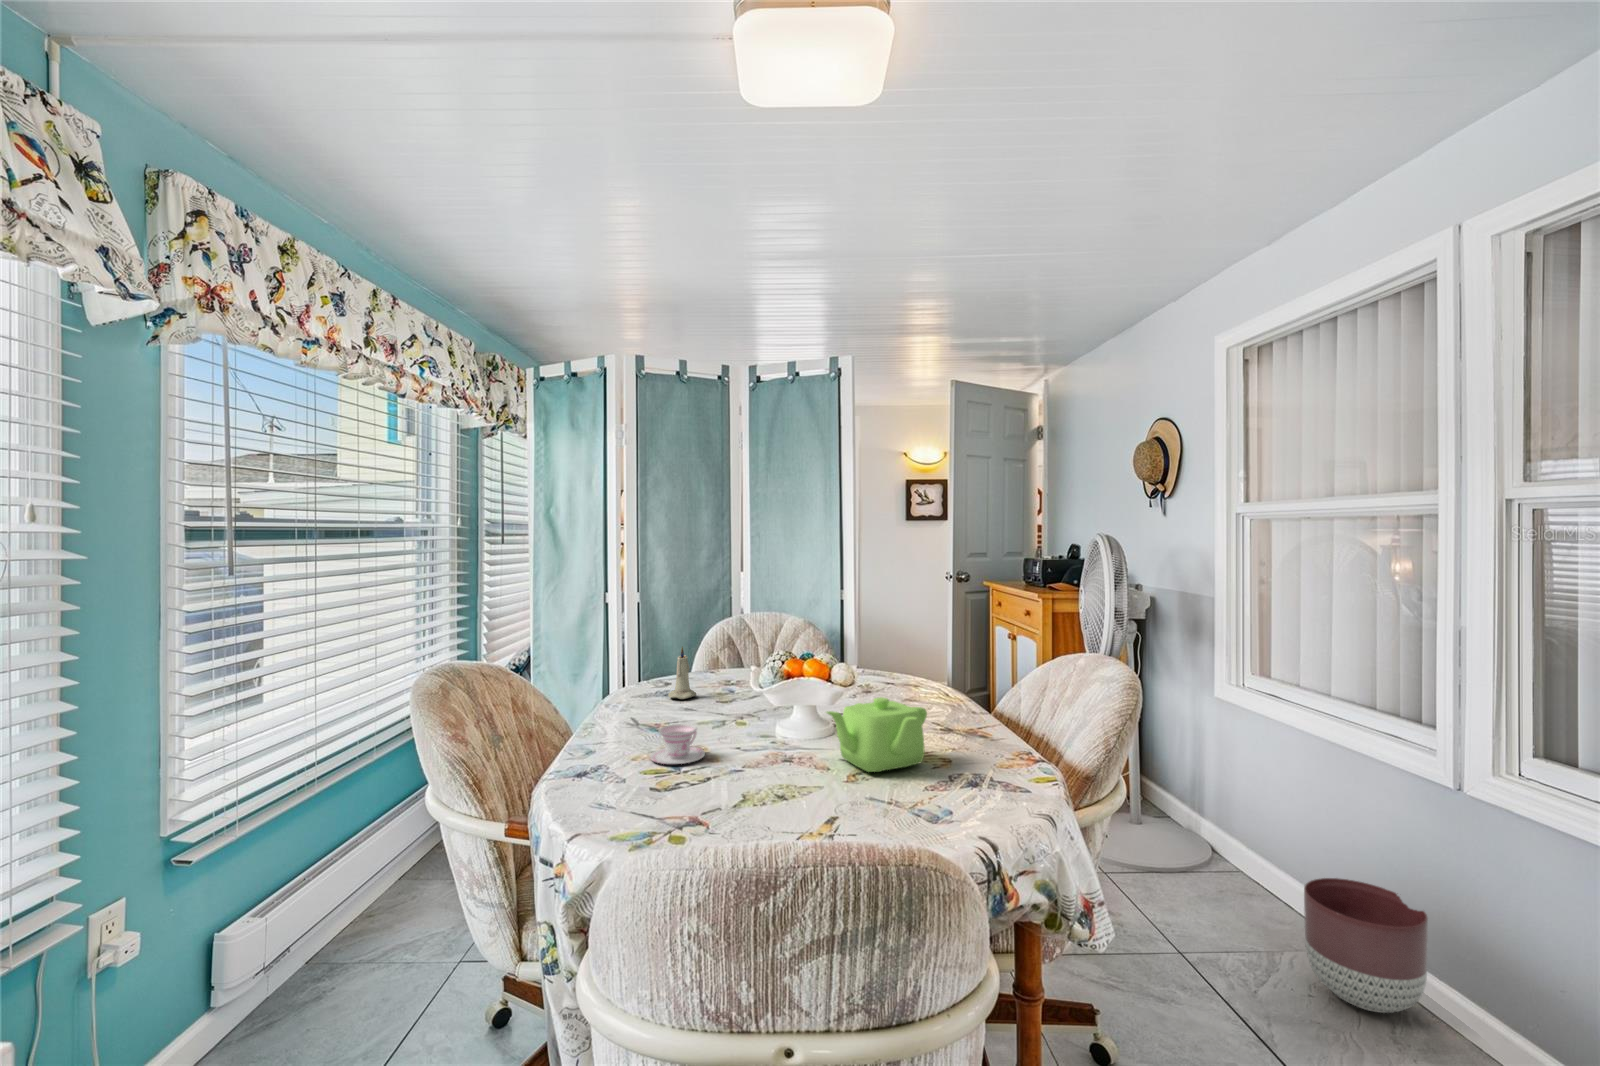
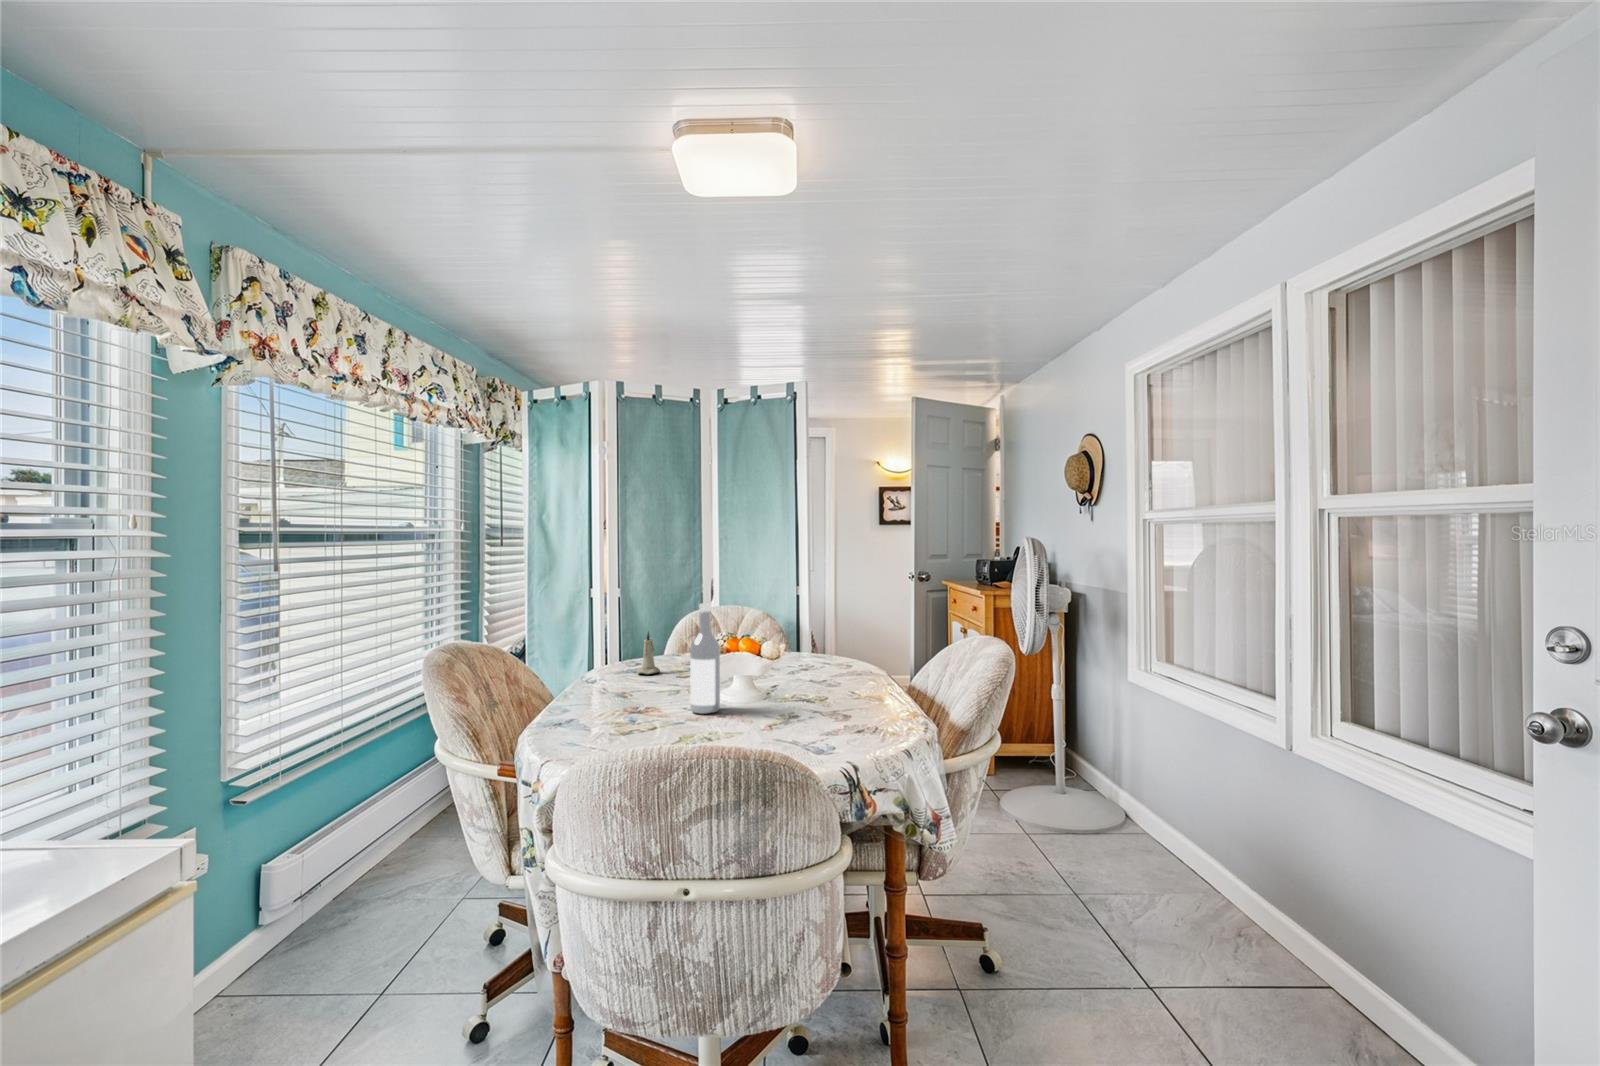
wine bottle: none [746,617,783,757] -> present [690,603,720,714]
teapot: present [827,697,927,772] -> none [748,666,832,723]
teacup: present [650,724,705,764] -> none [613,688,657,718]
planter: present [1304,878,1428,1013] -> none [1159,822,1252,927]

